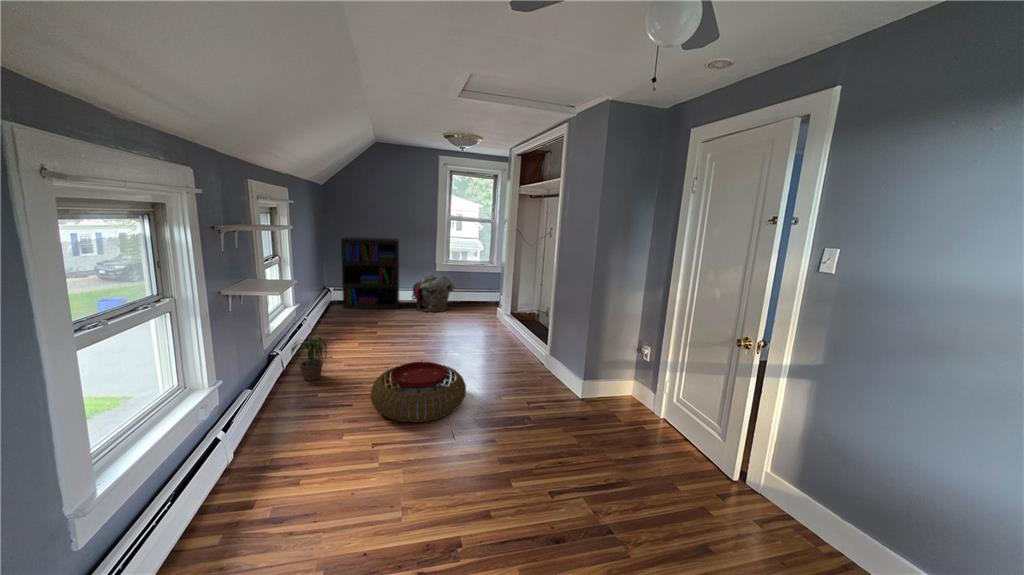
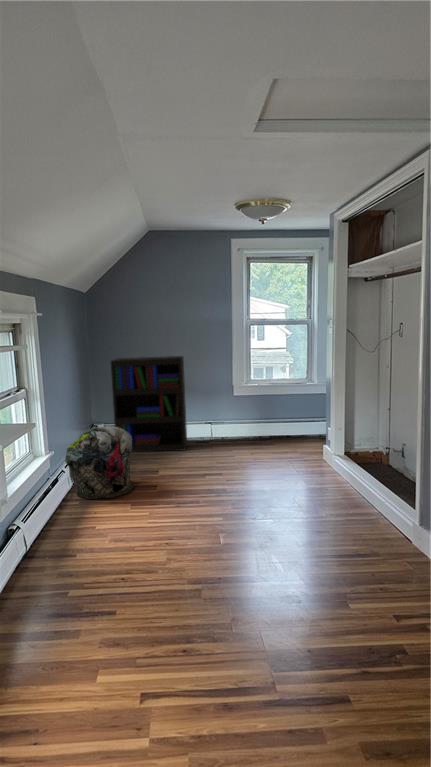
laundry basket: present [412,275,455,312] -> present [65,426,136,499]
potted plant: present [291,337,327,381] -> none [24,499,91,564]
pouf: present [371,362,466,423] -> none [141,540,292,652]

